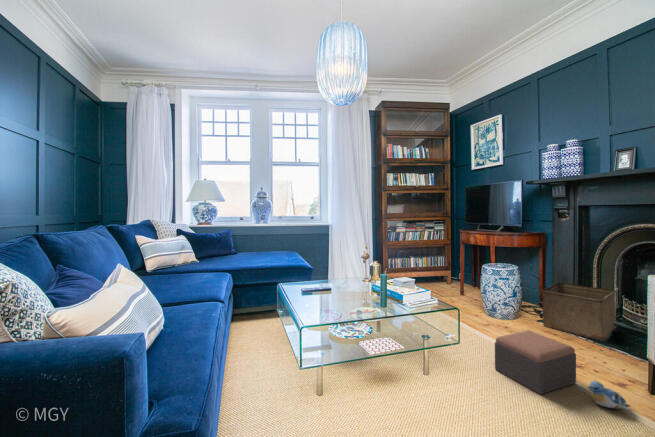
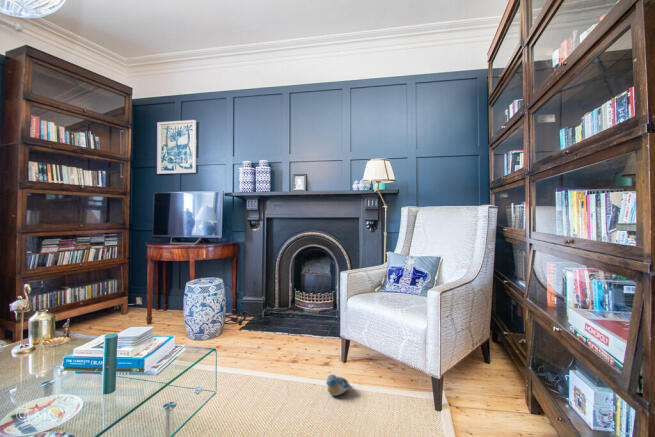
storage bin: present [541,283,617,341] -> none [248,286,295,333]
footstool: present [495,330,576,394] -> none [239,345,307,415]

